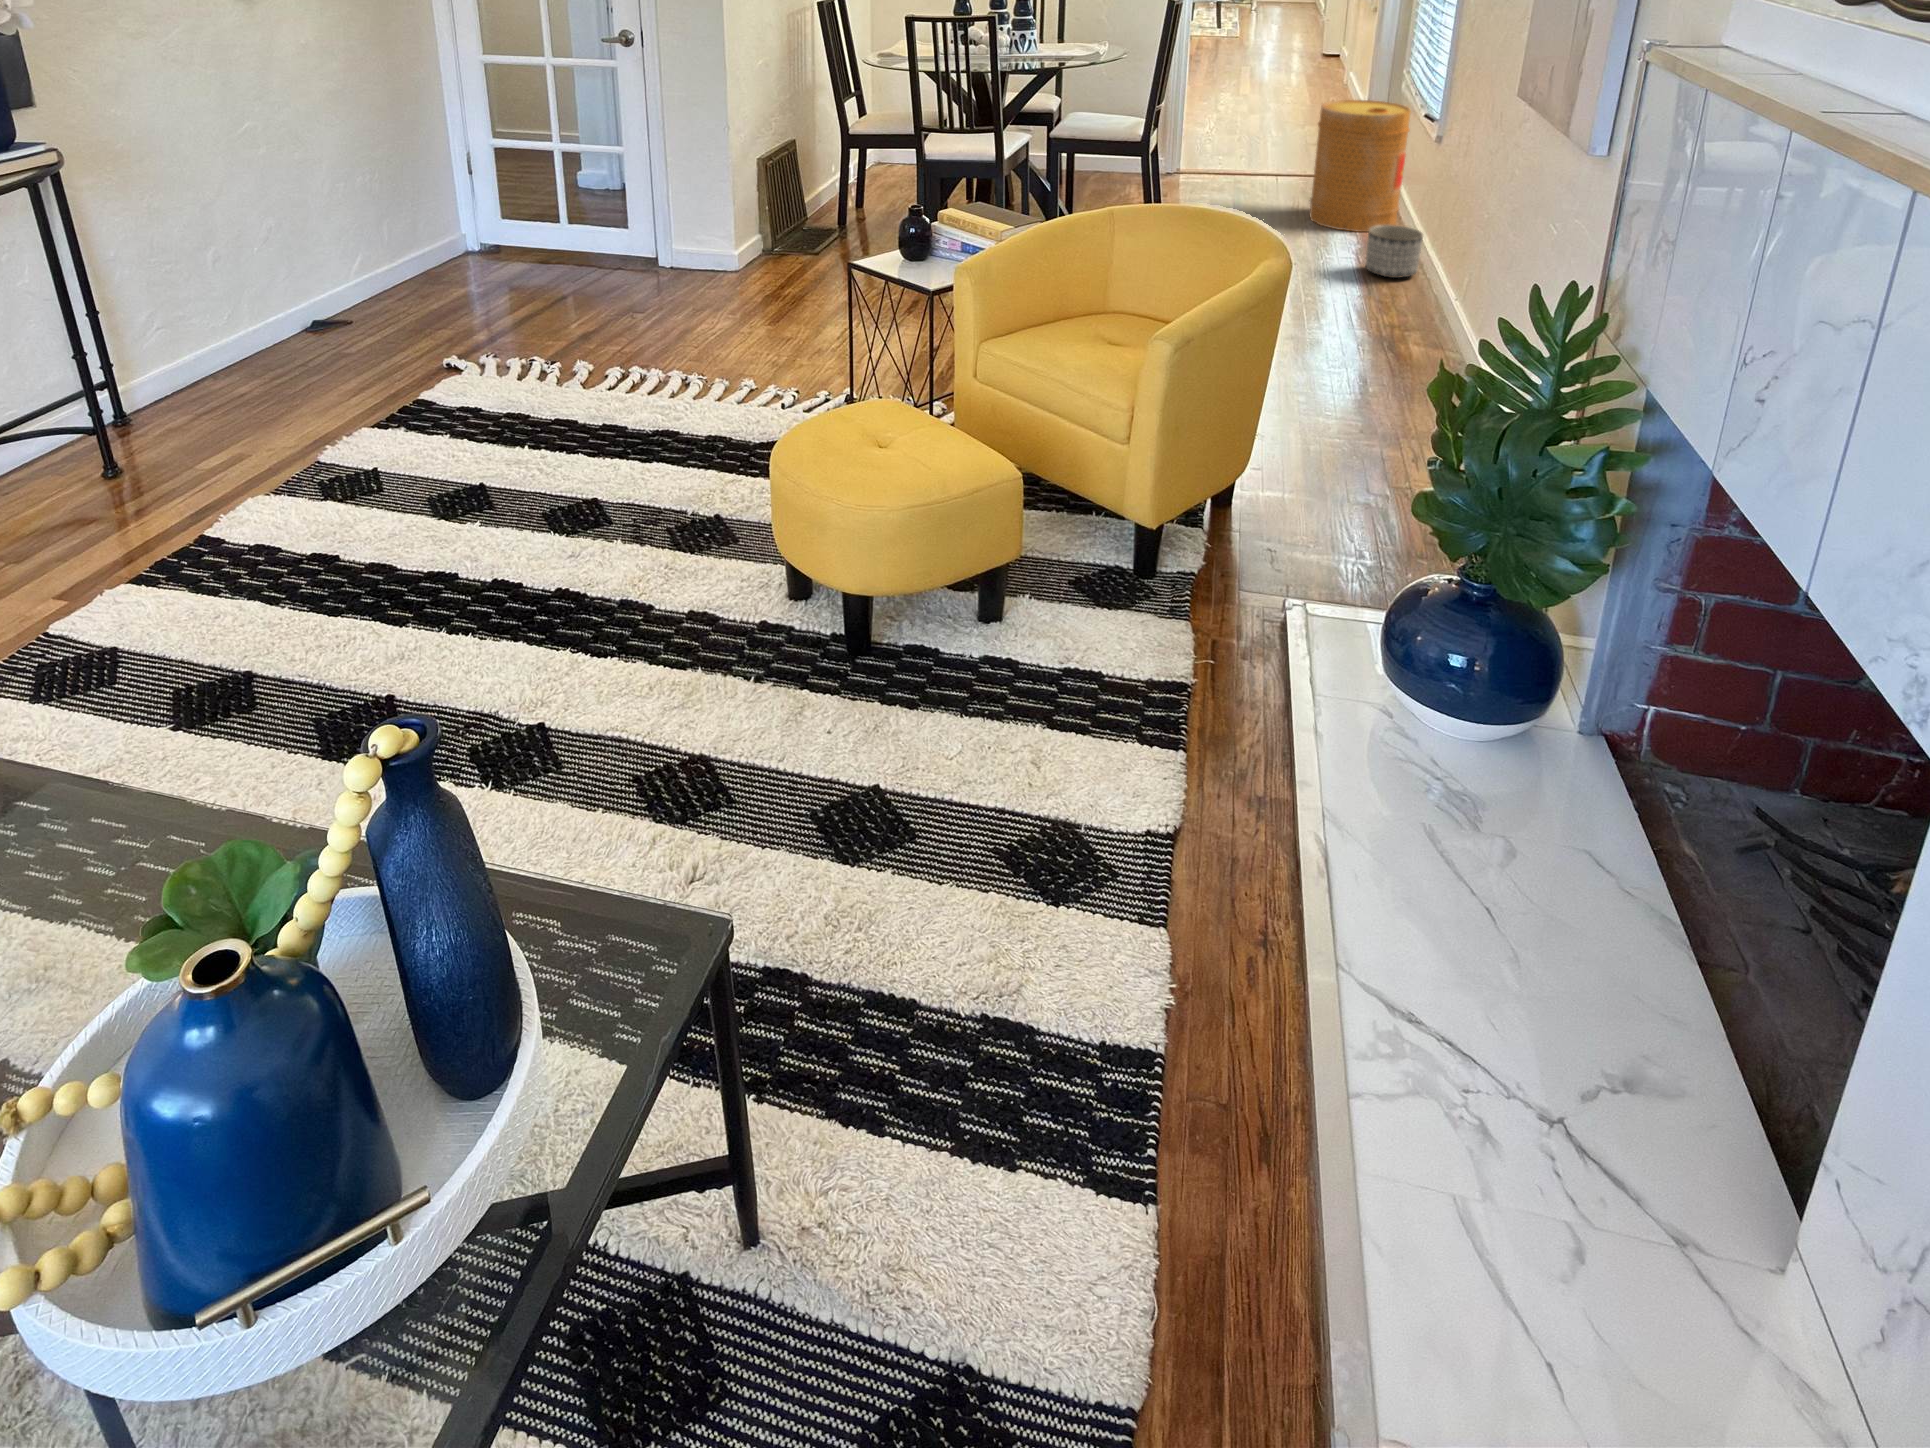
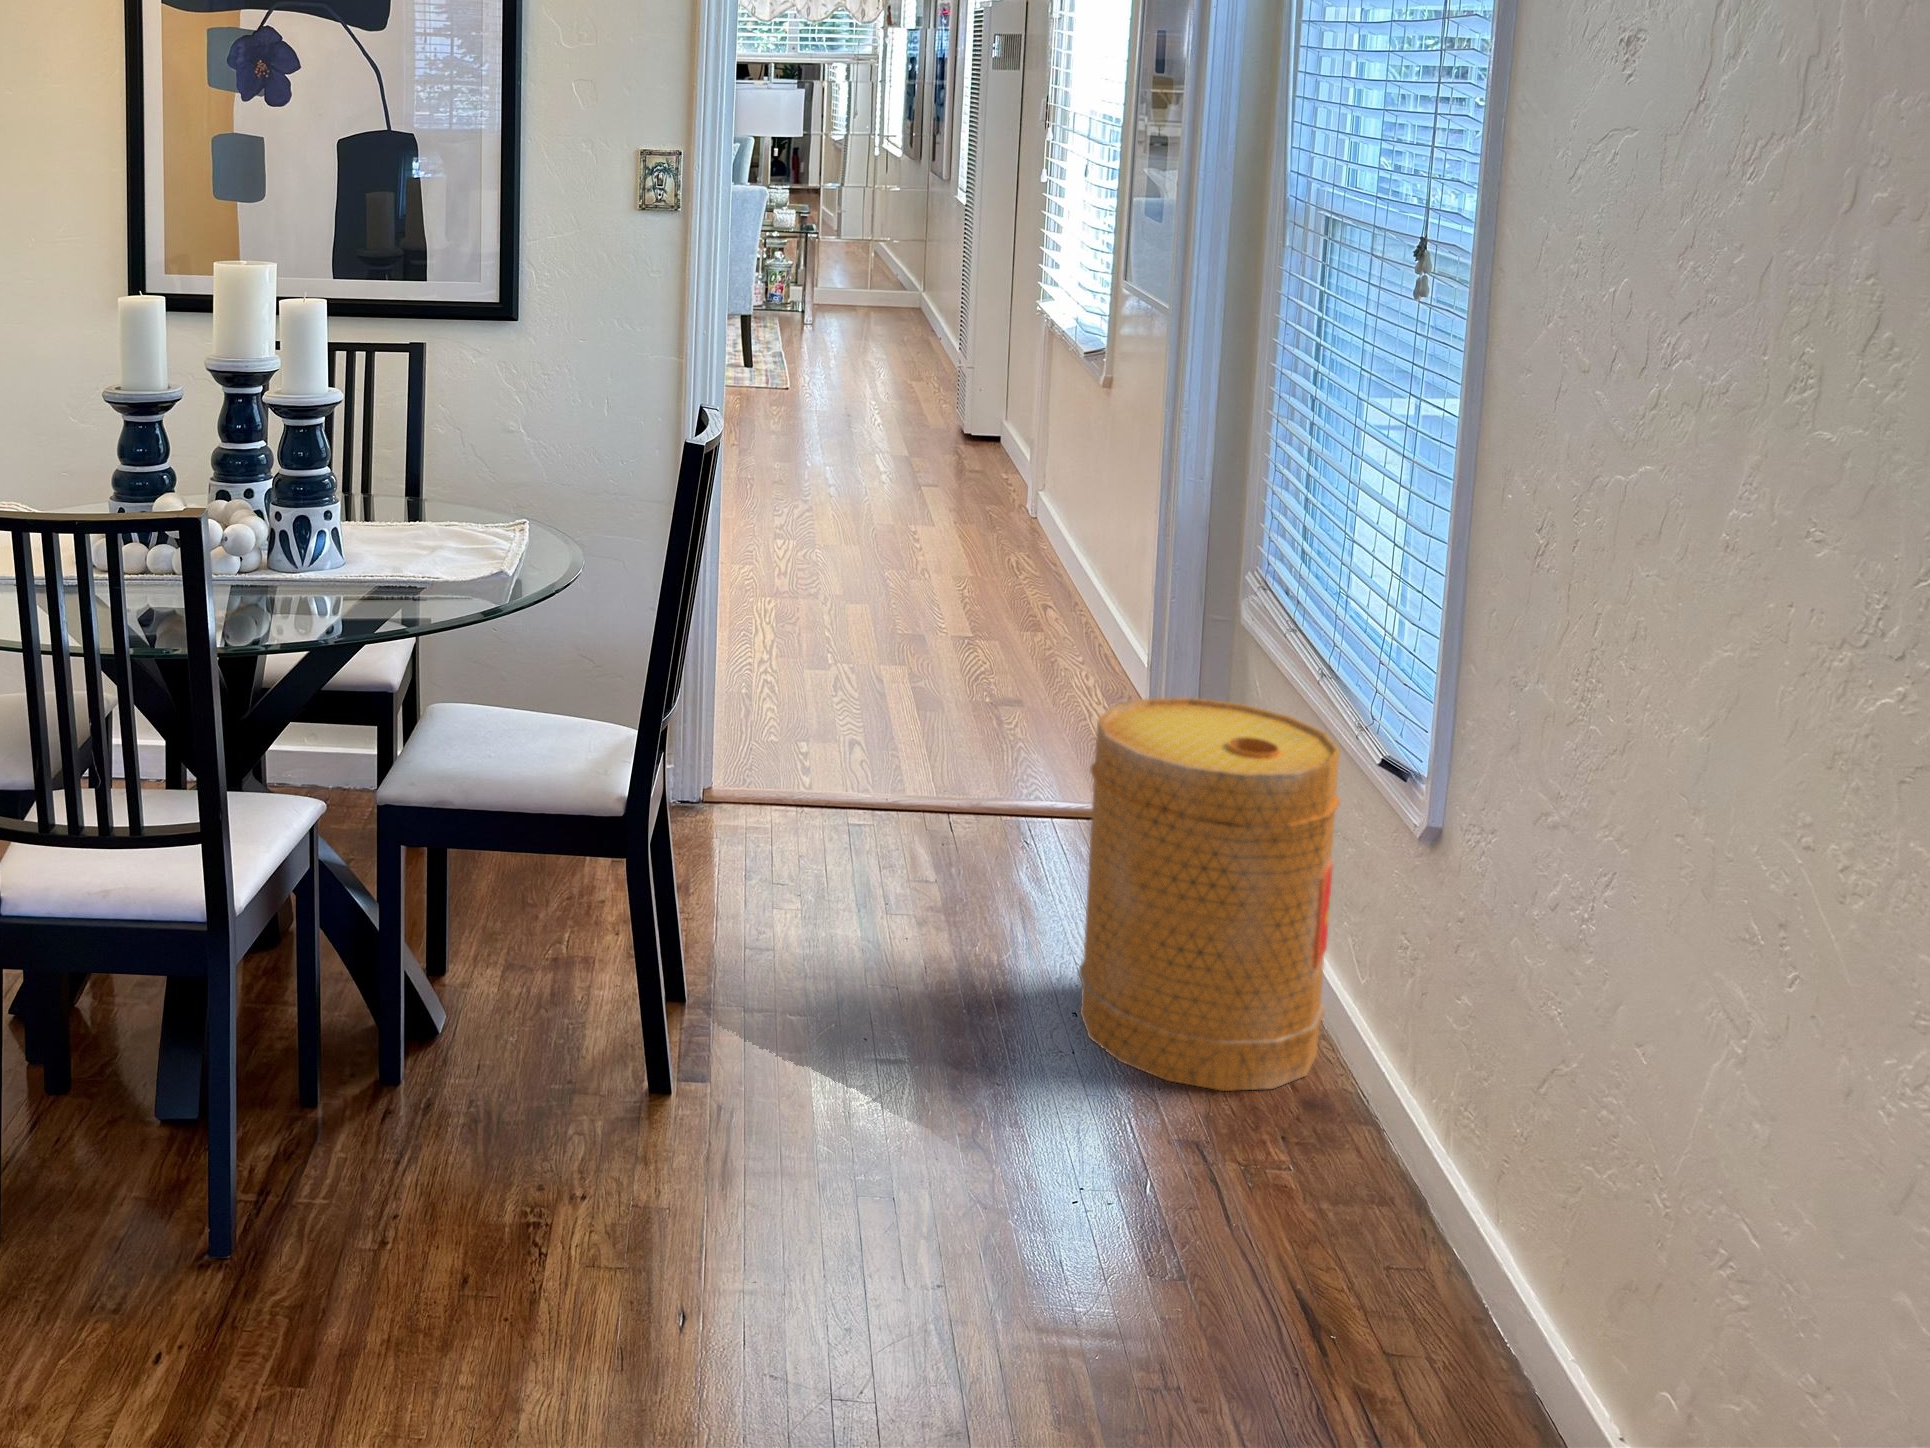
planter: present [1365,225,1423,278] -> none [1316,1159,1491,1361]

